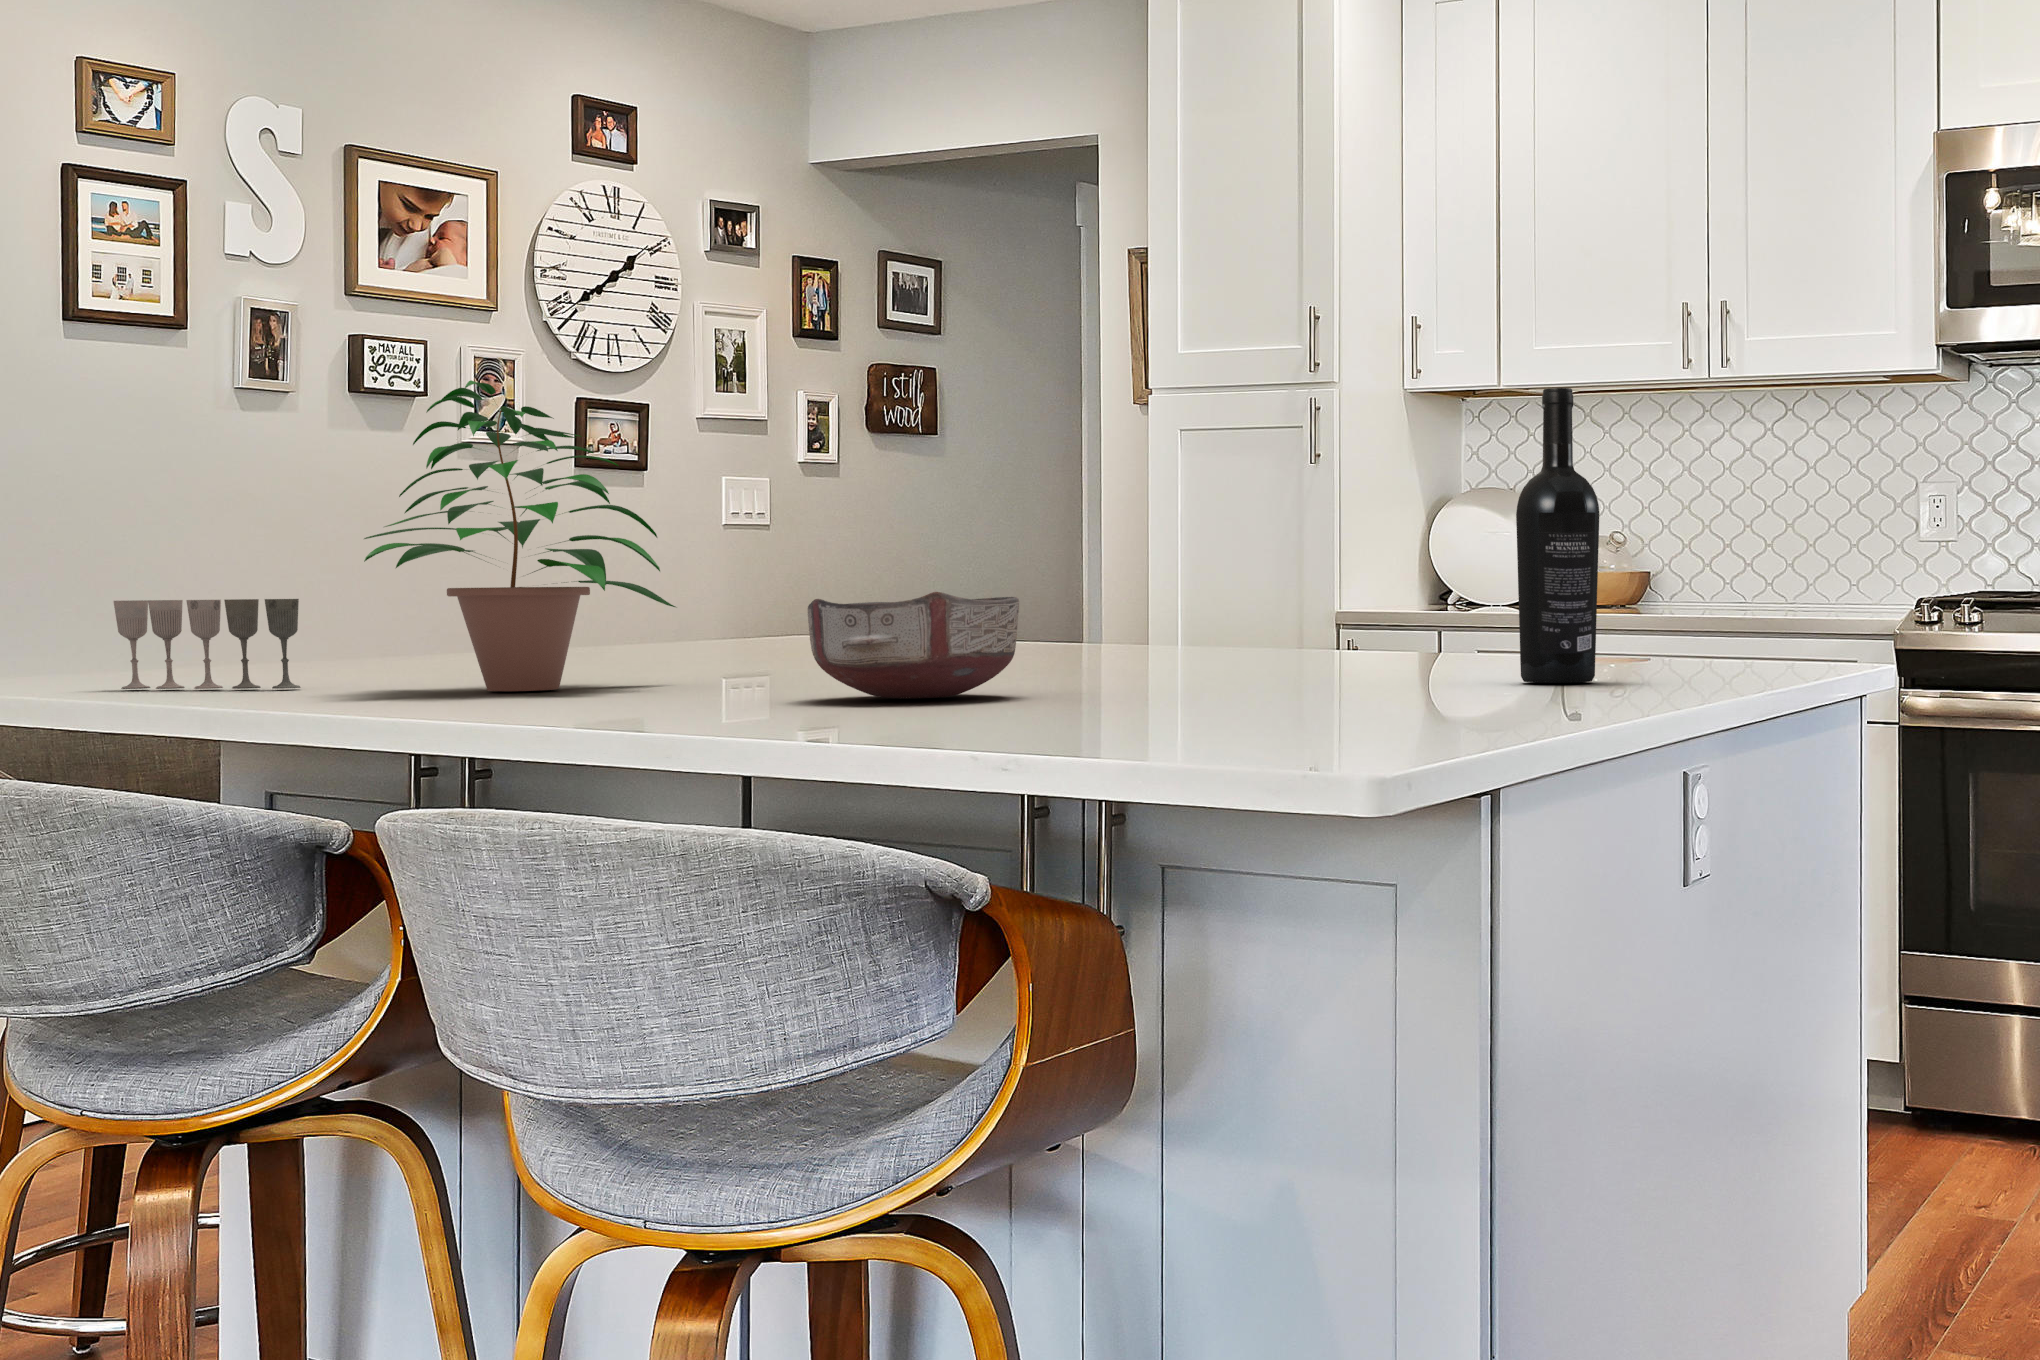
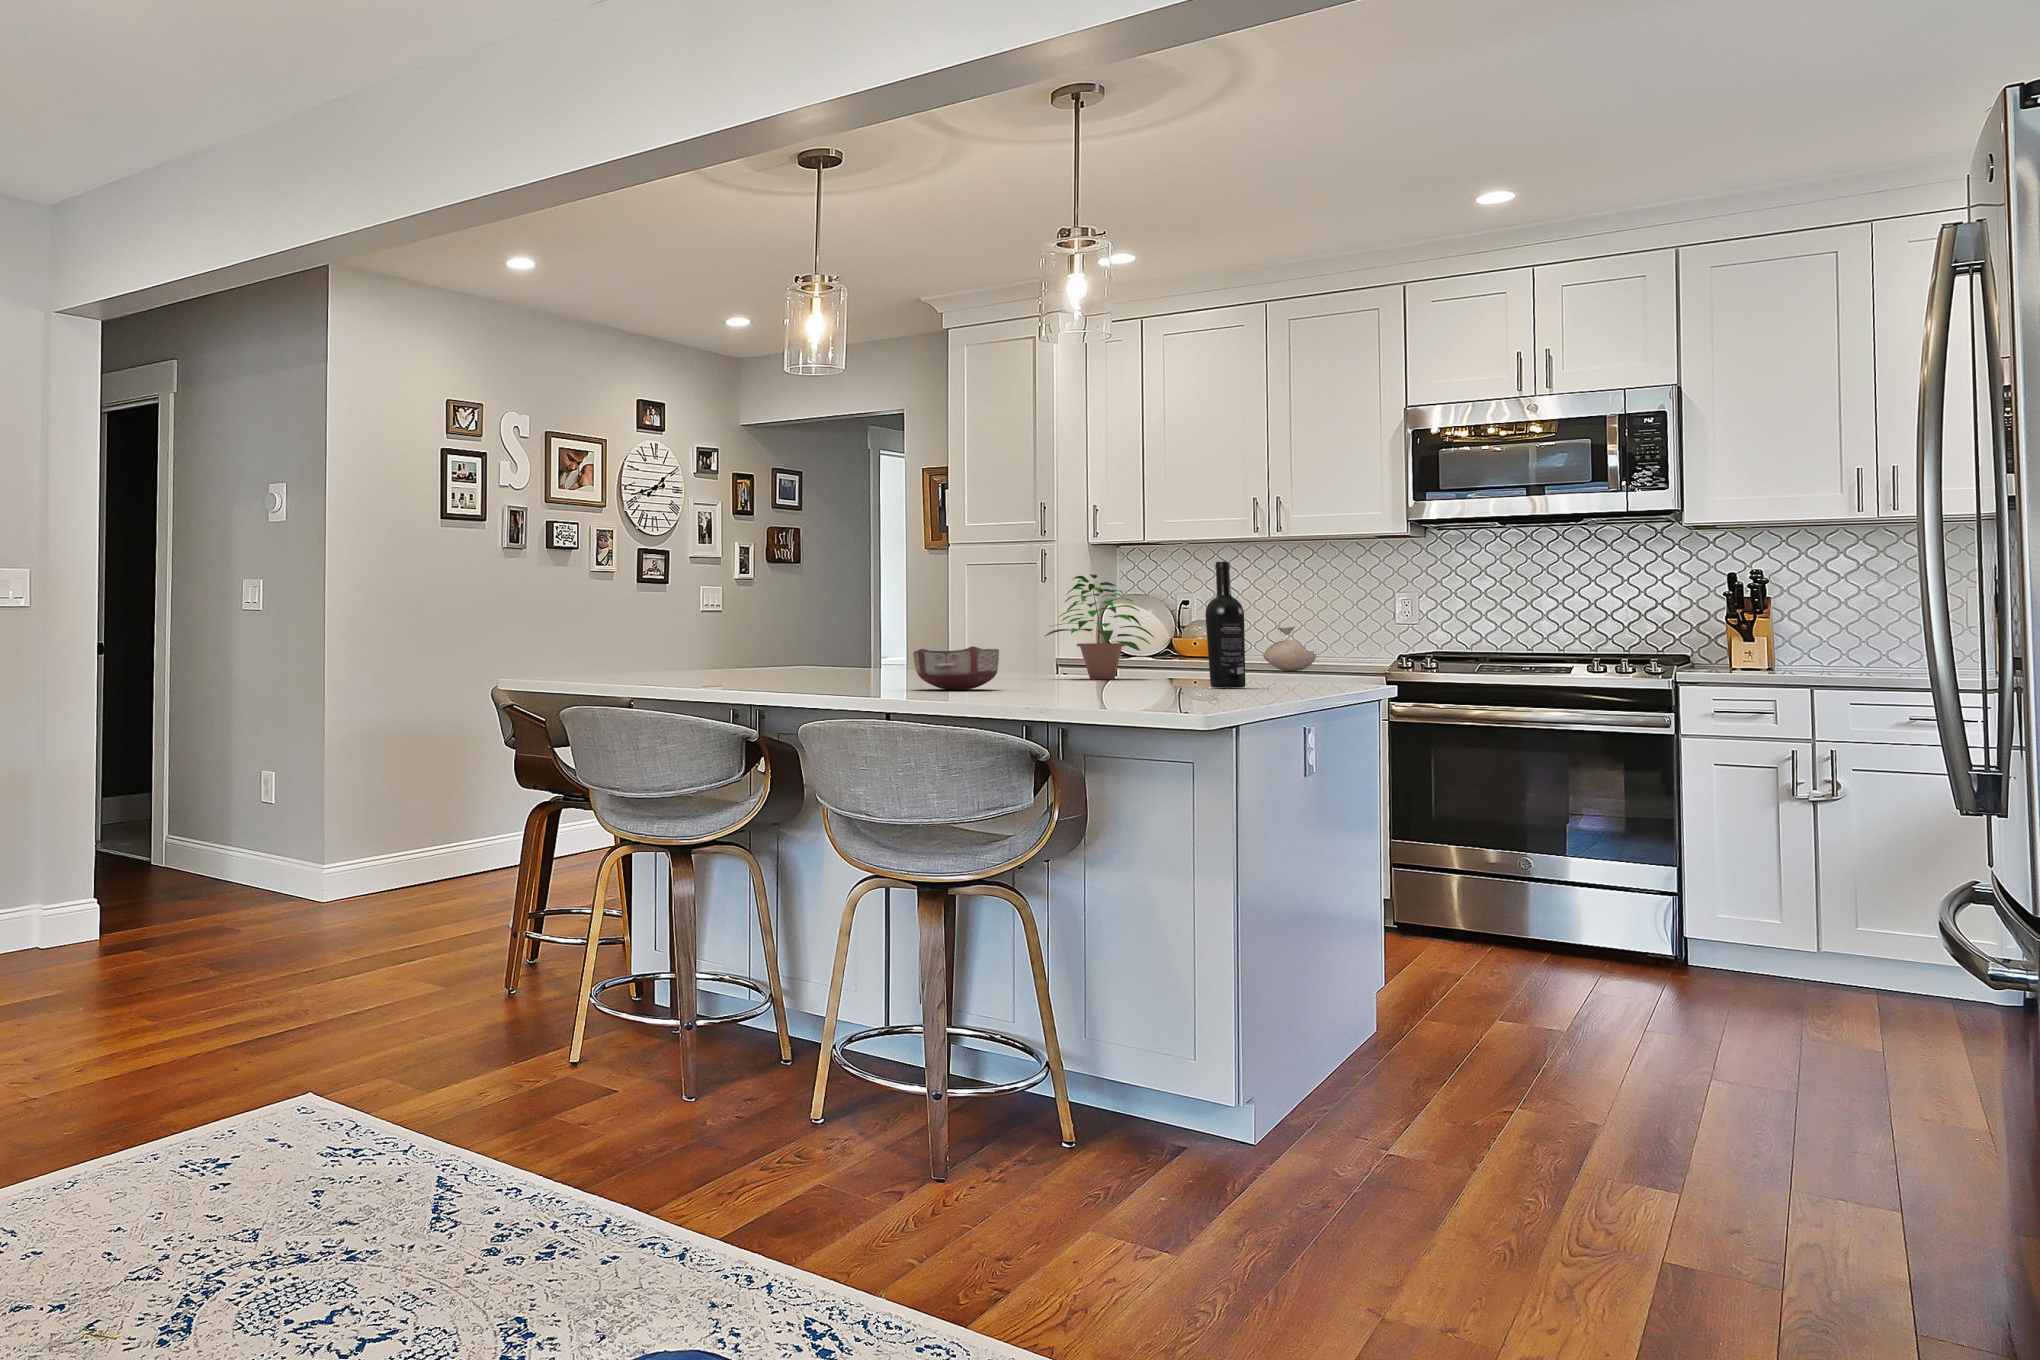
potted plant: present [364,380,676,691] -> present [1045,574,1154,679]
vase: none [1692,545,1781,624] -> present [1263,627,1317,671]
wine glass: present [114,599,300,689] -> none [592,649,669,686]

